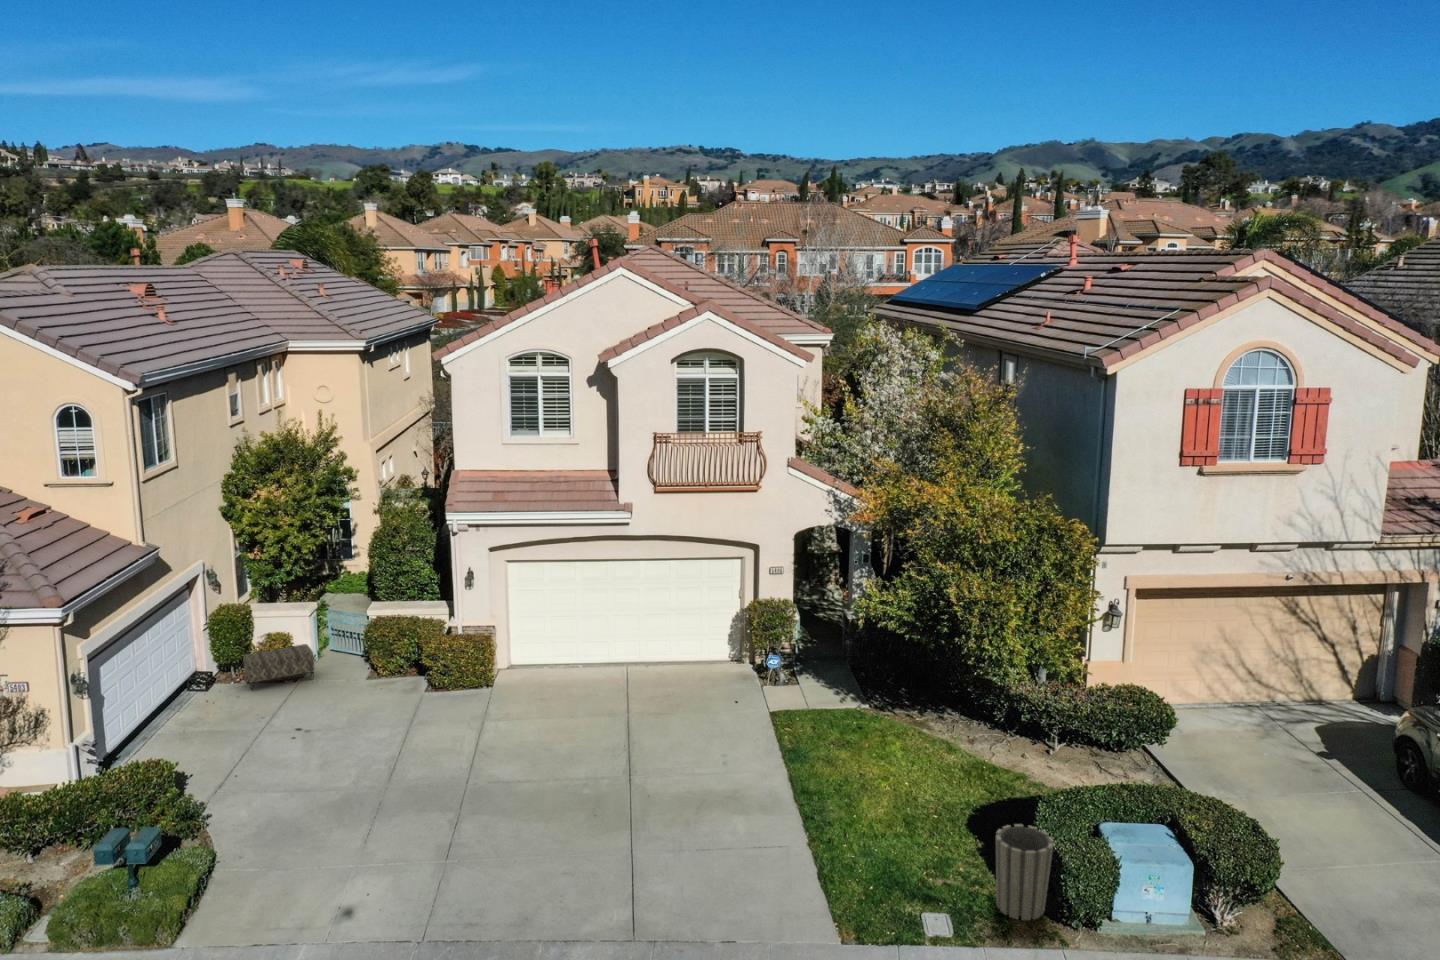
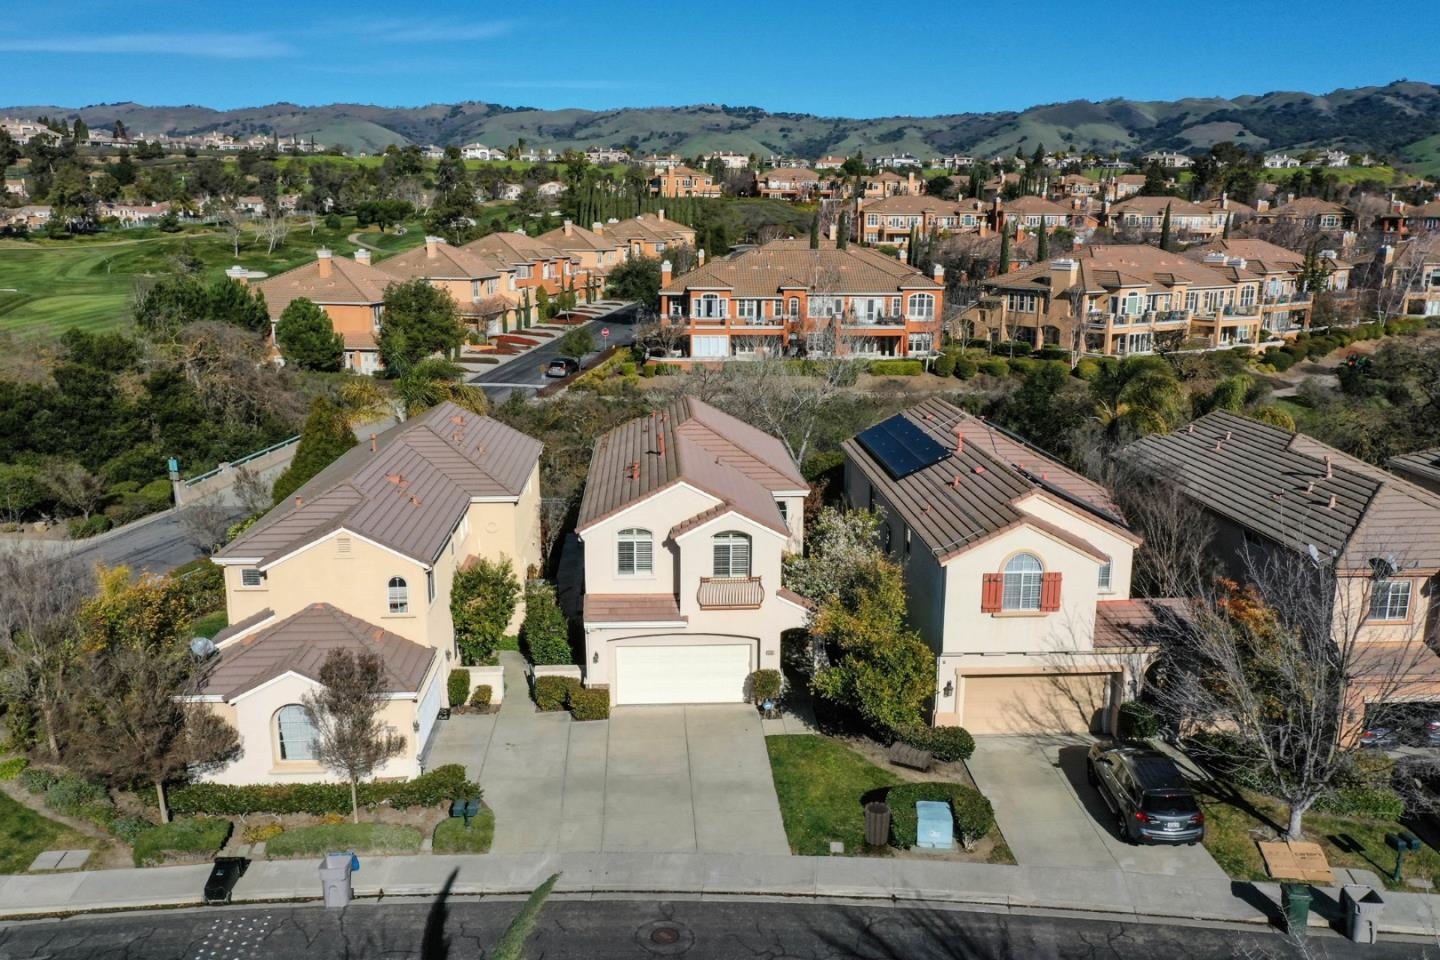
bench: present [243,644,315,691] -> present [889,742,932,772]

